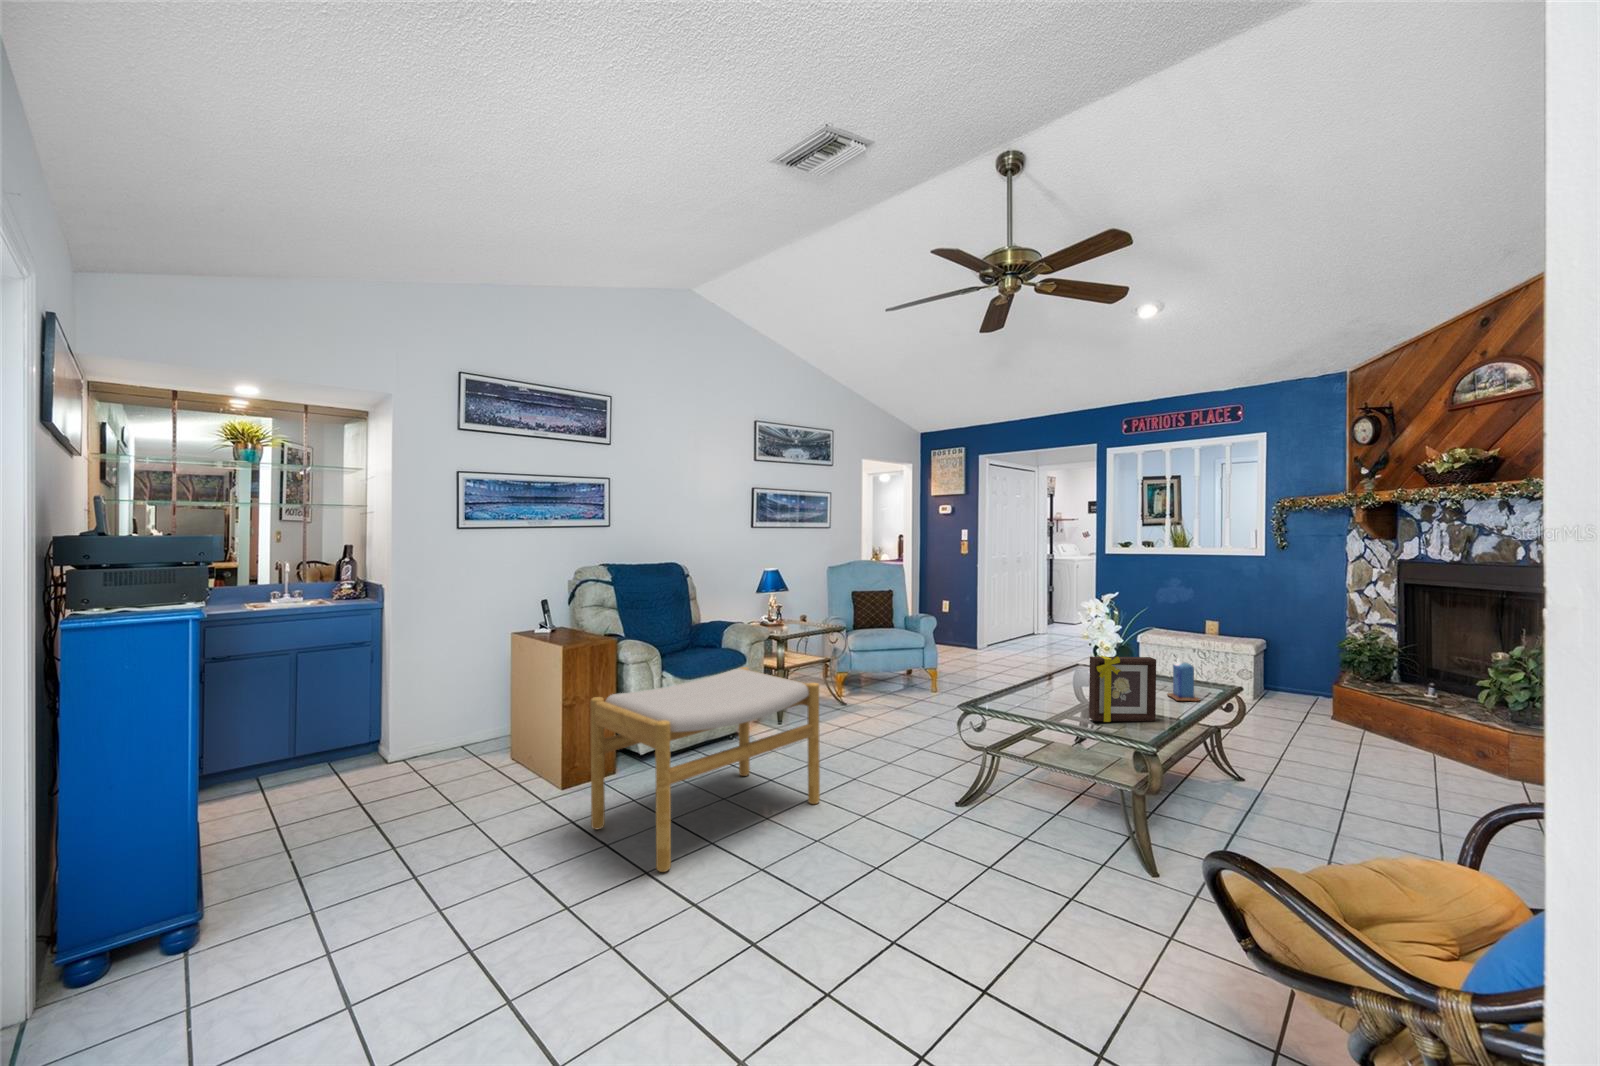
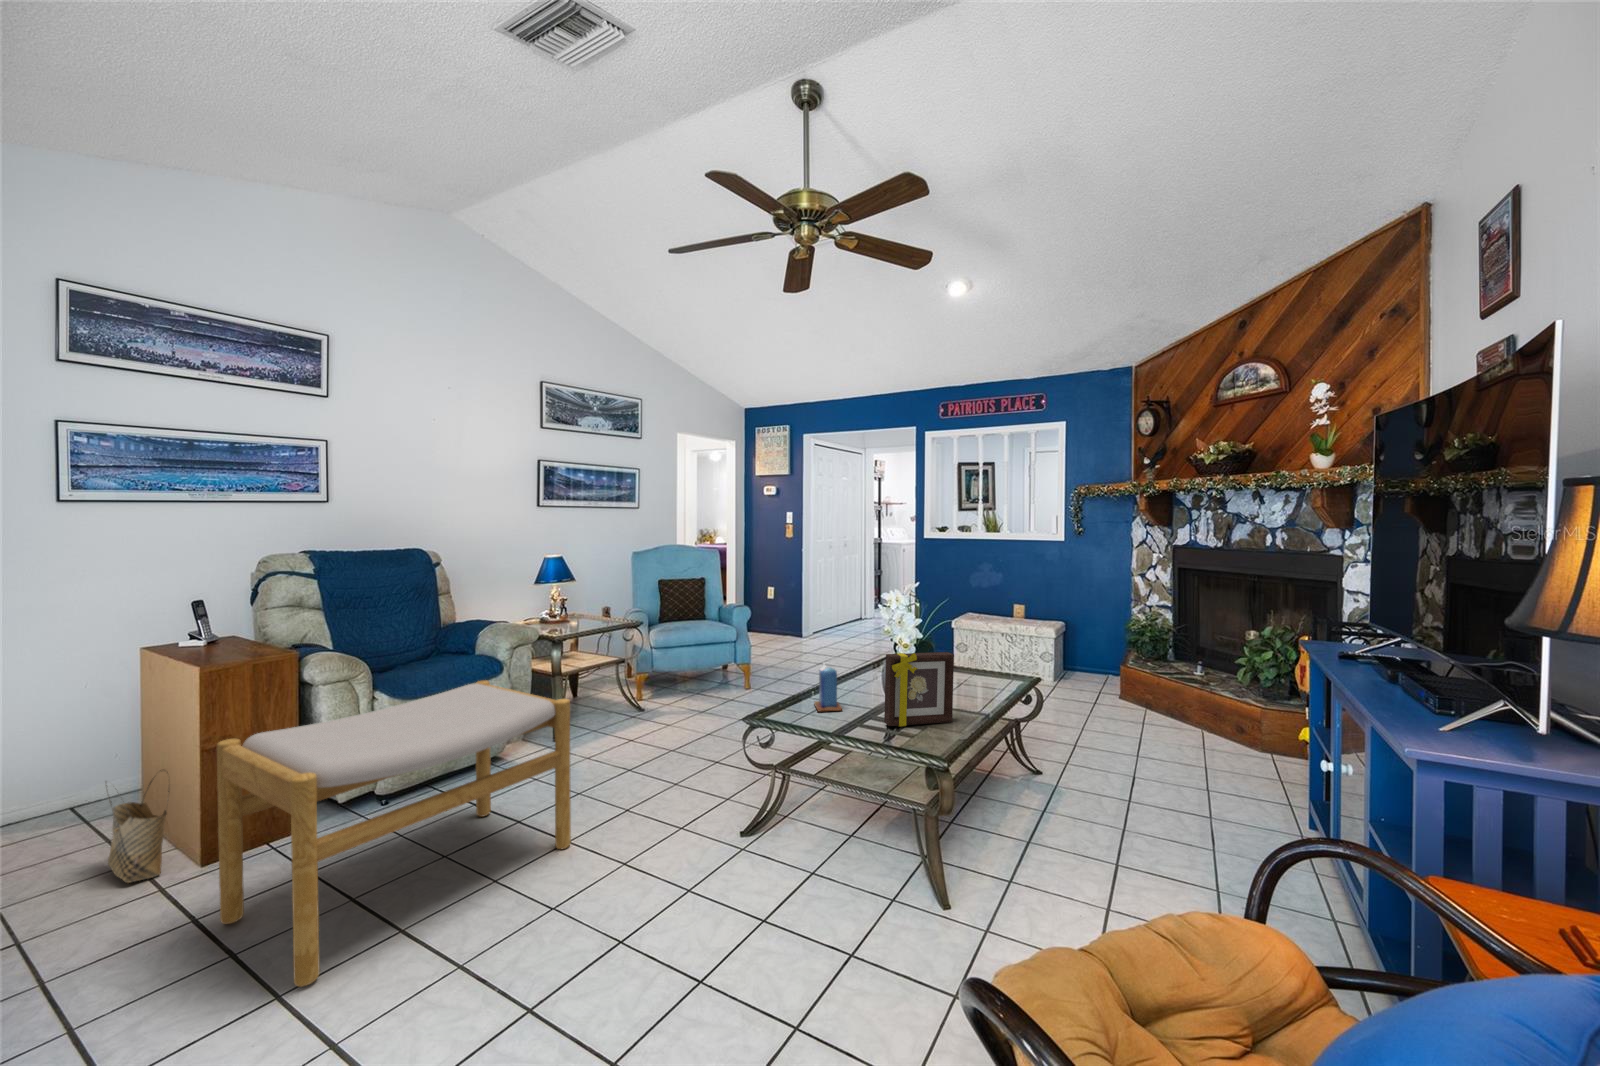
candle: present [1167,661,1200,701] -> present [814,664,842,711]
woven basket: none [503,720,541,798] -> present [105,770,169,883]

